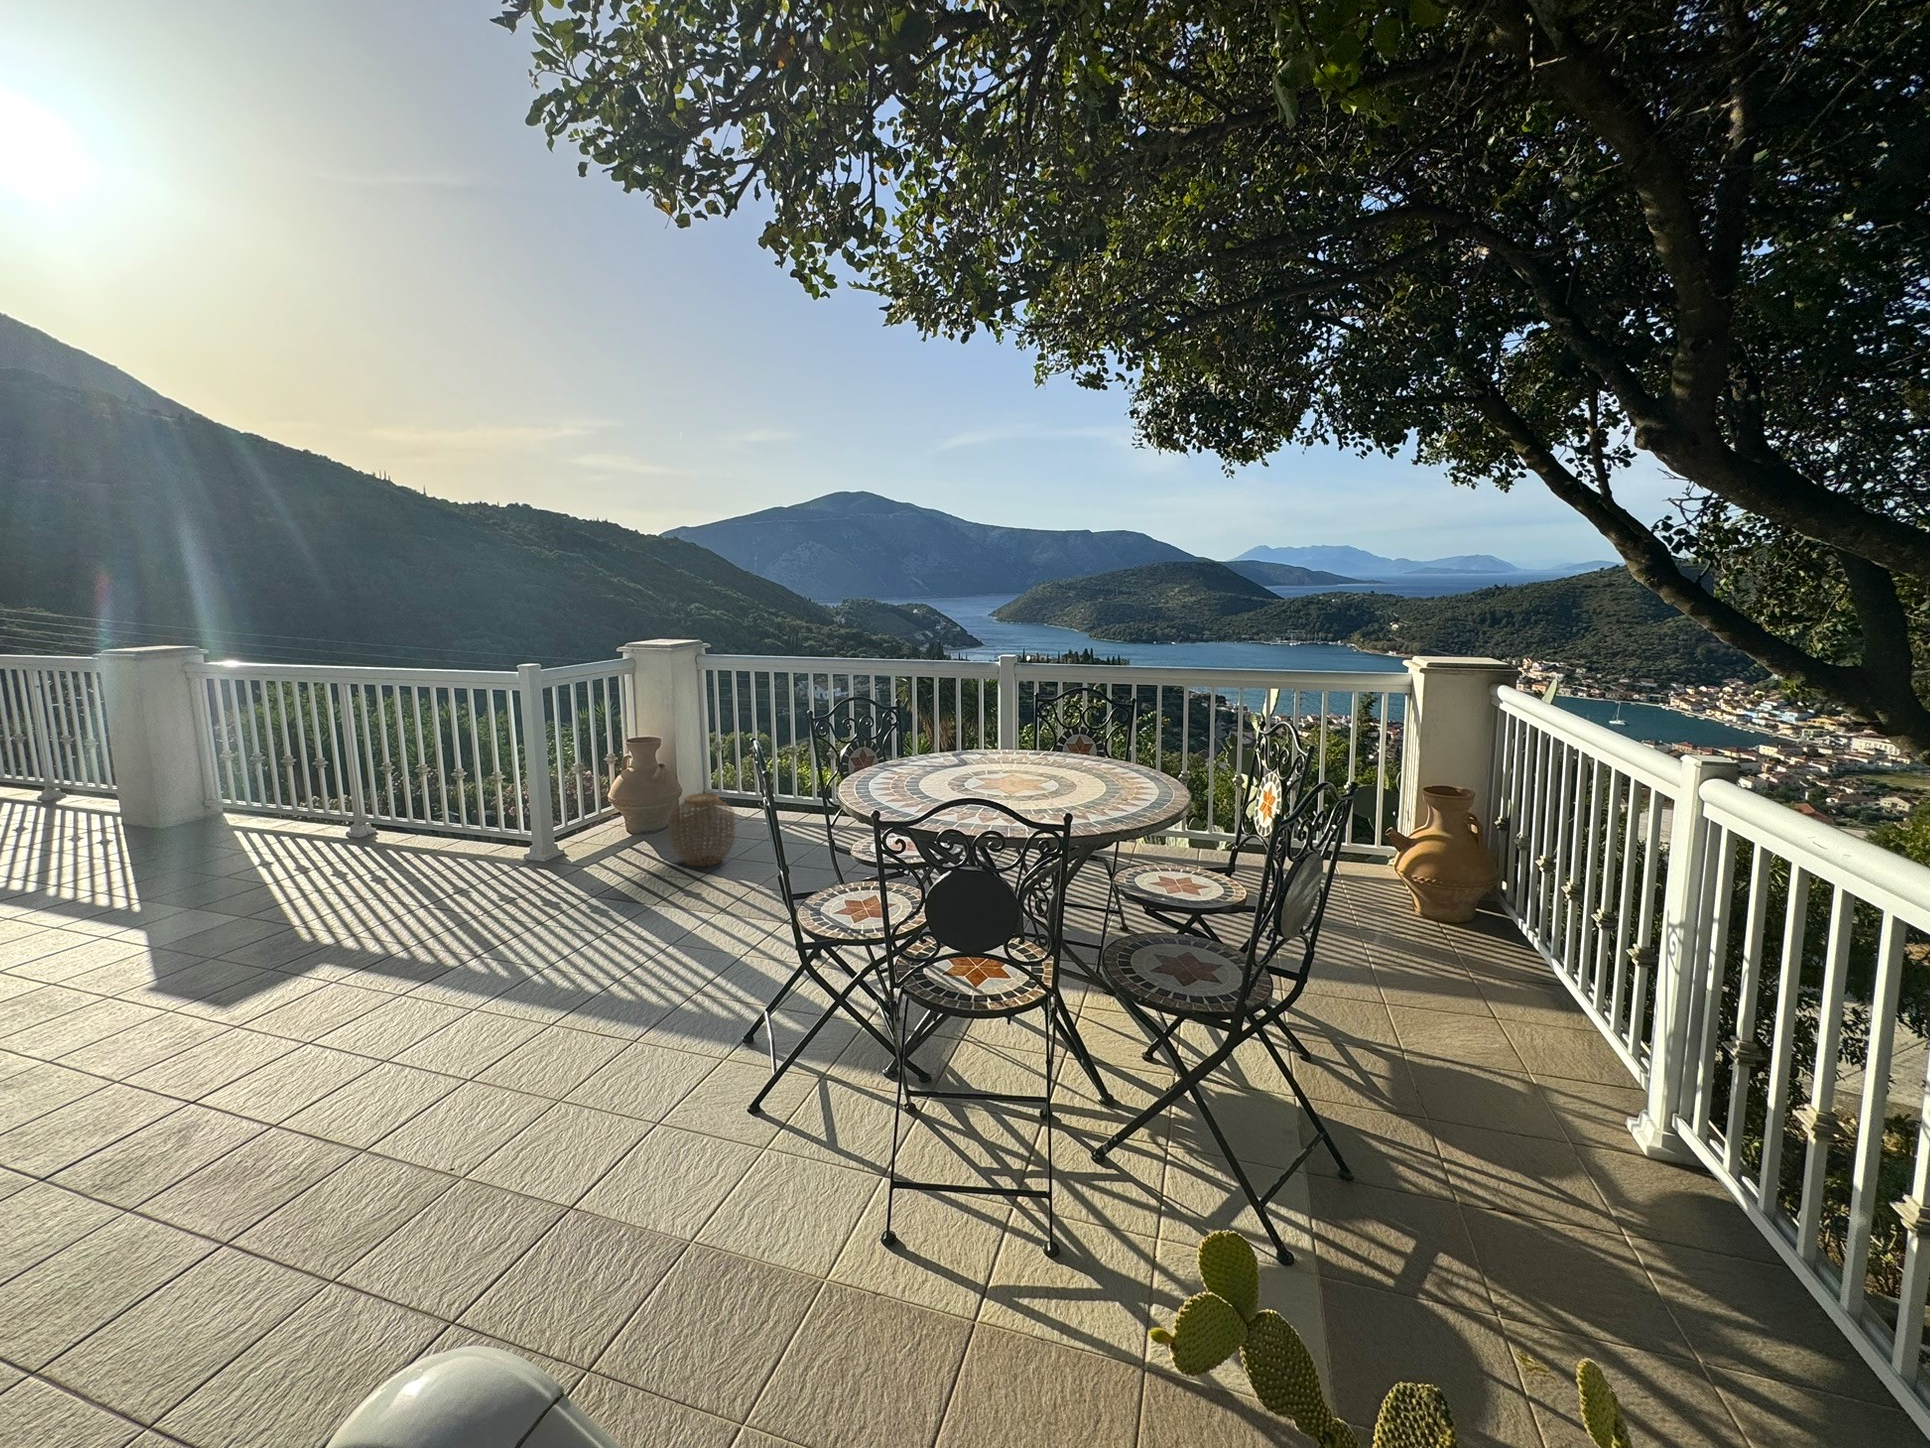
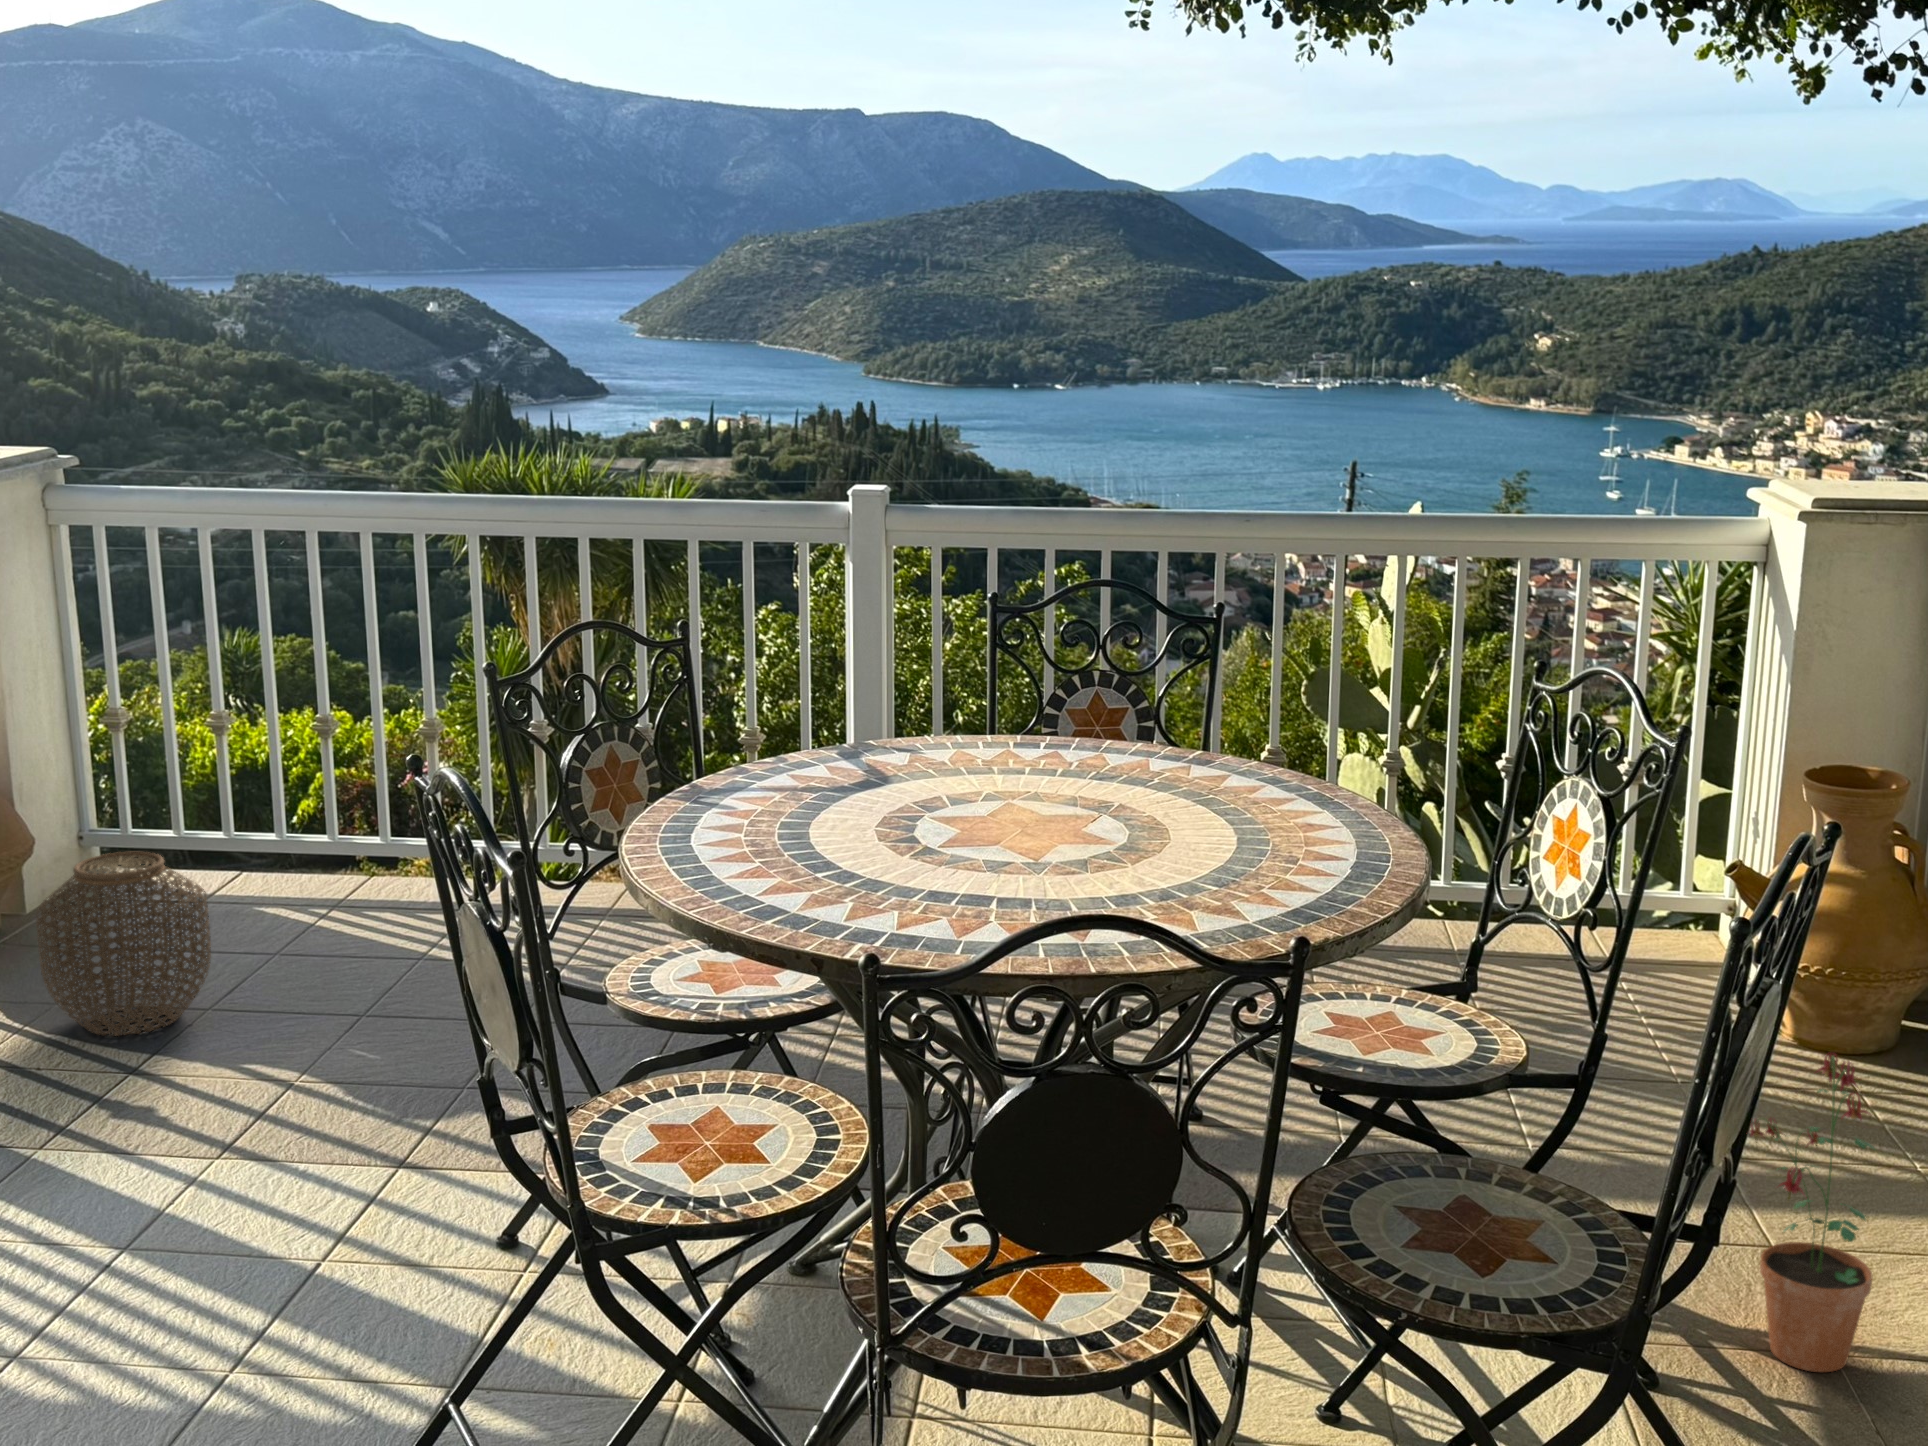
potted plant: none [1359,909,1418,1063] -> present [1750,1053,1875,1372]

